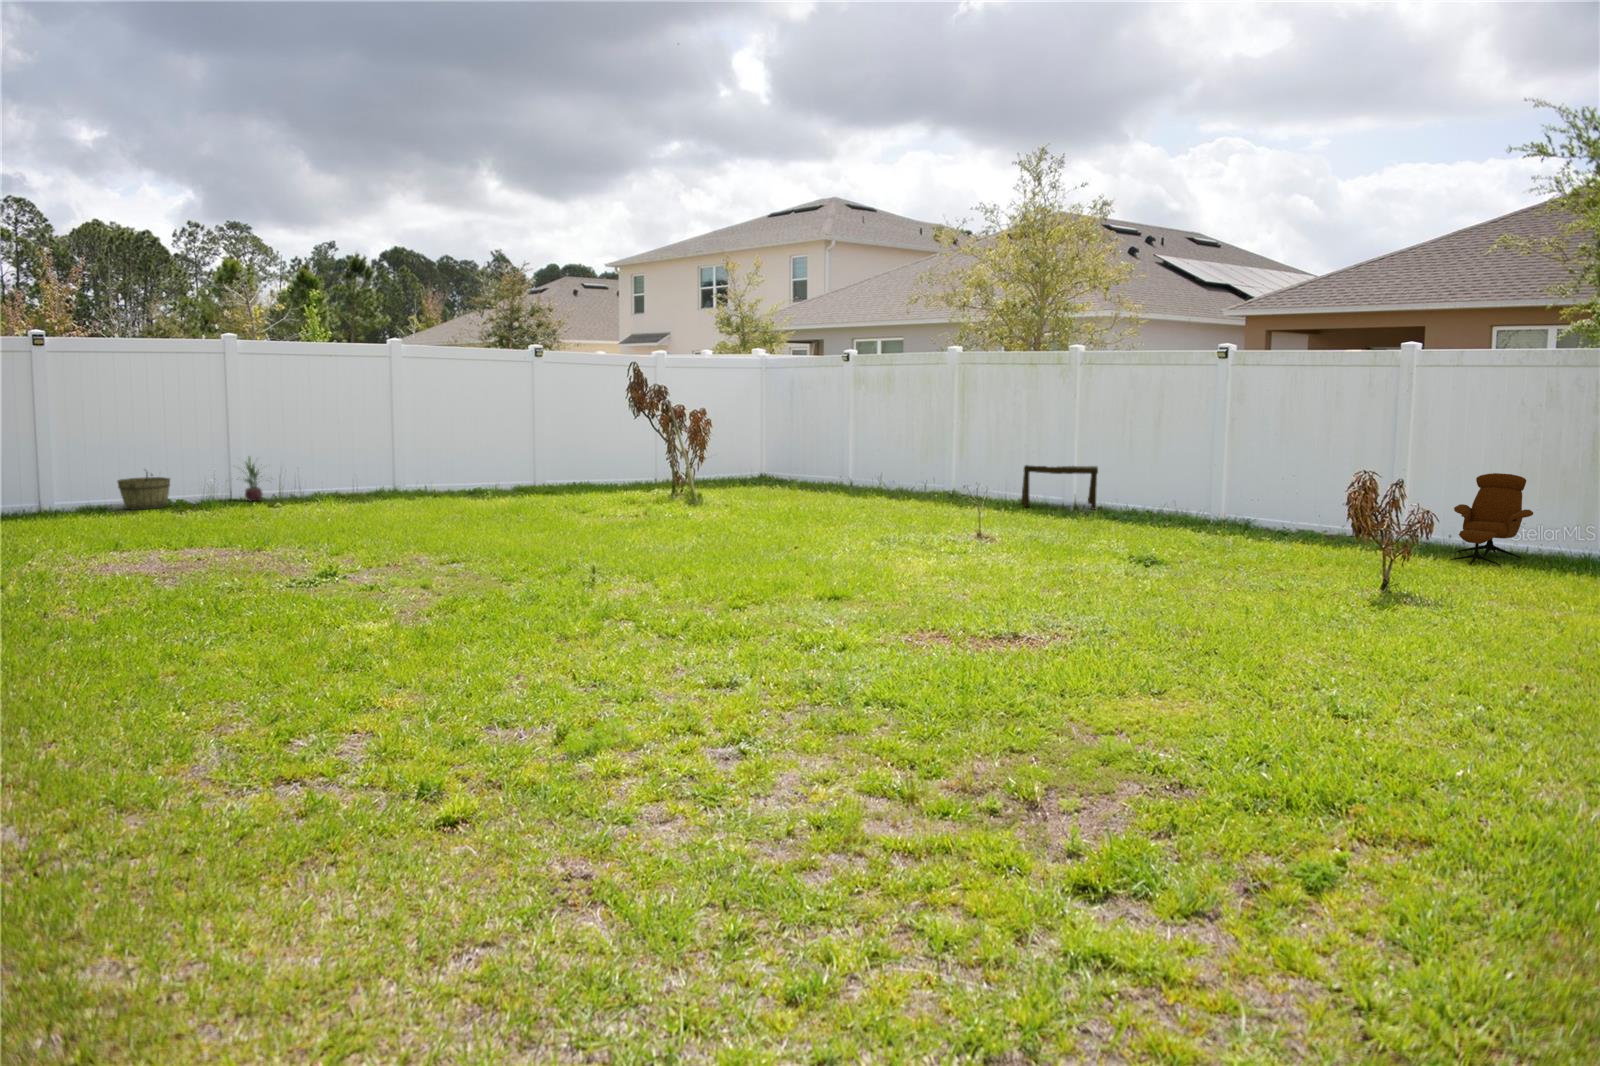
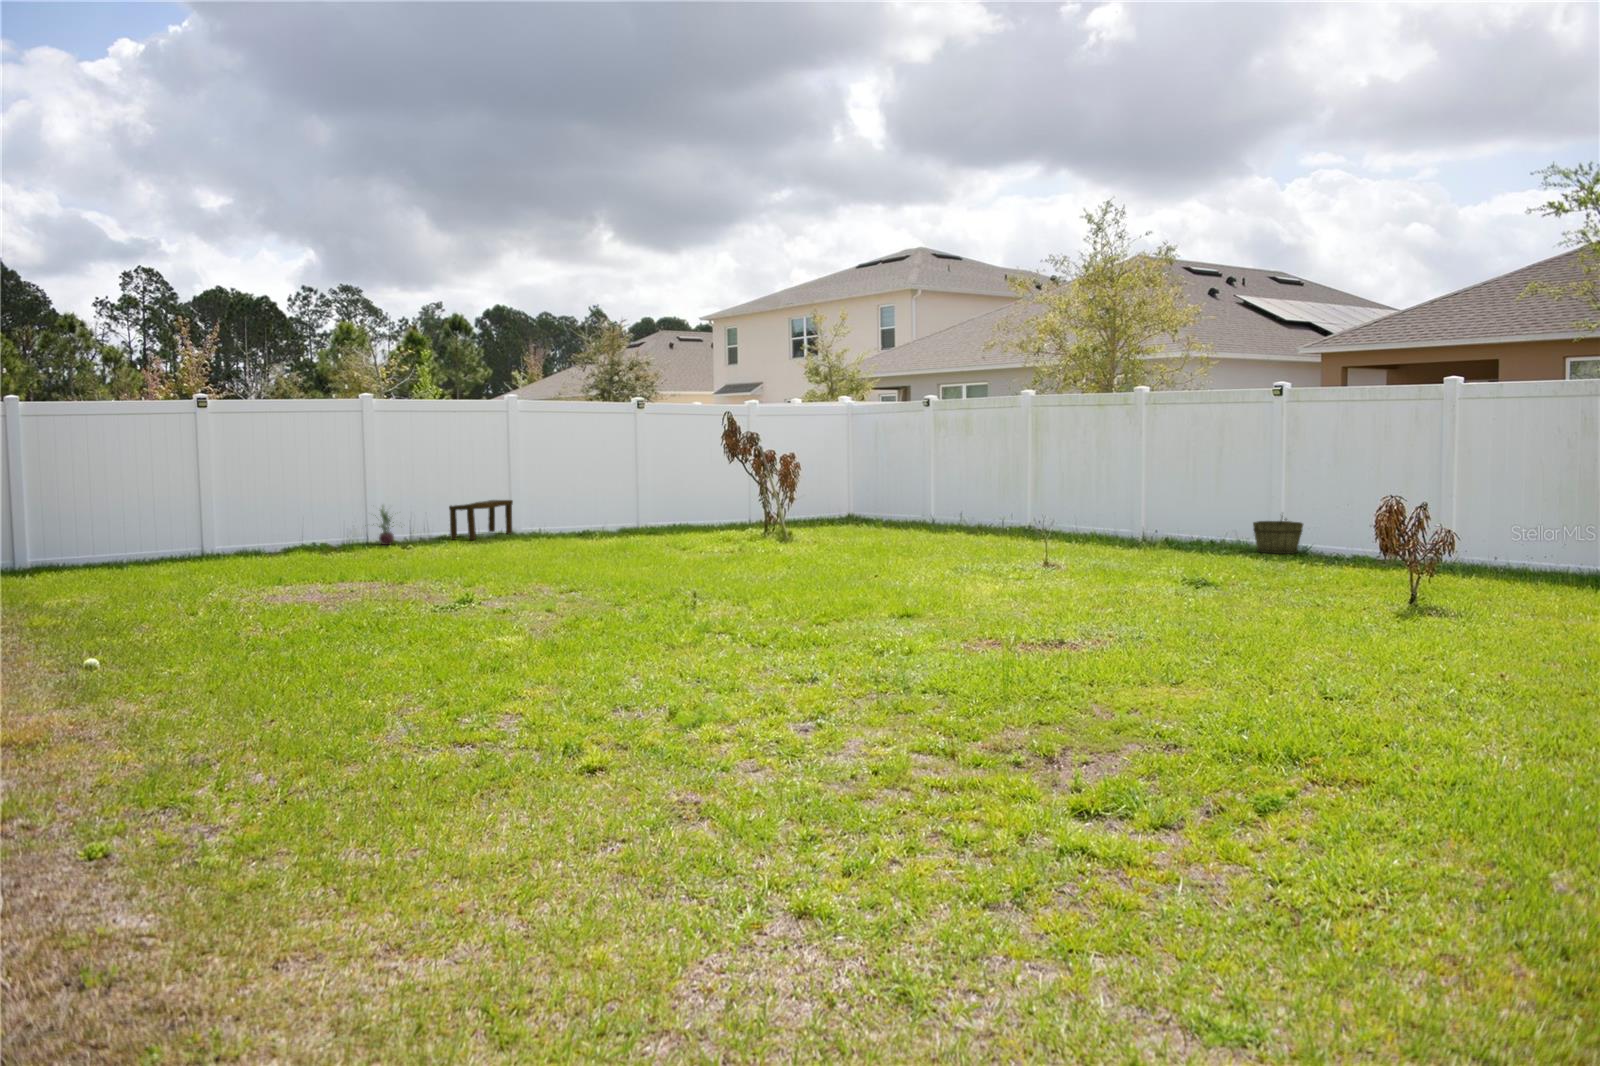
bench: present [1021,465,1098,509] -> present [449,500,513,540]
wooden bucket: present [118,472,170,510] -> present [1253,516,1303,554]
lounge chair: present [1451,473,1533,565] -> none [1499,498,1580,585]

